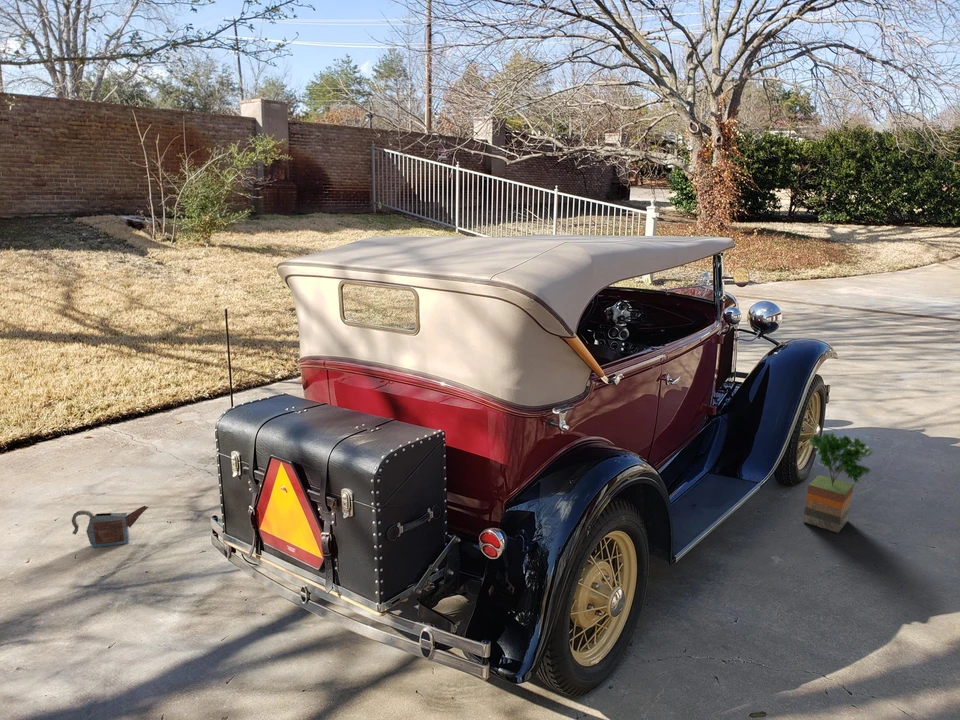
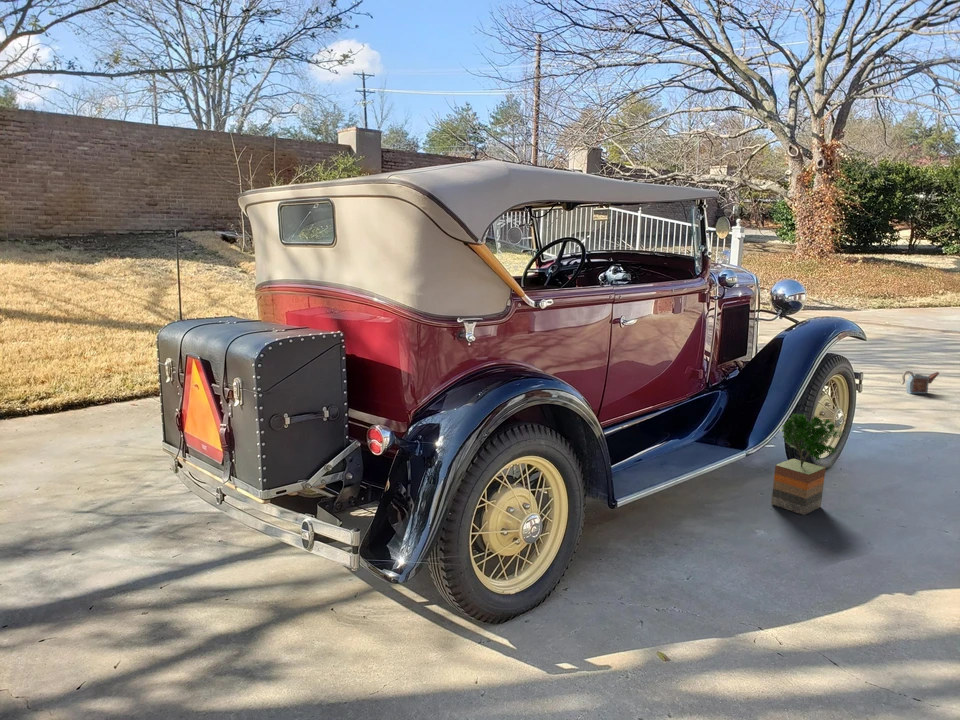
watering can: present [72,506,148,548] -> present [901,371,939,394]

